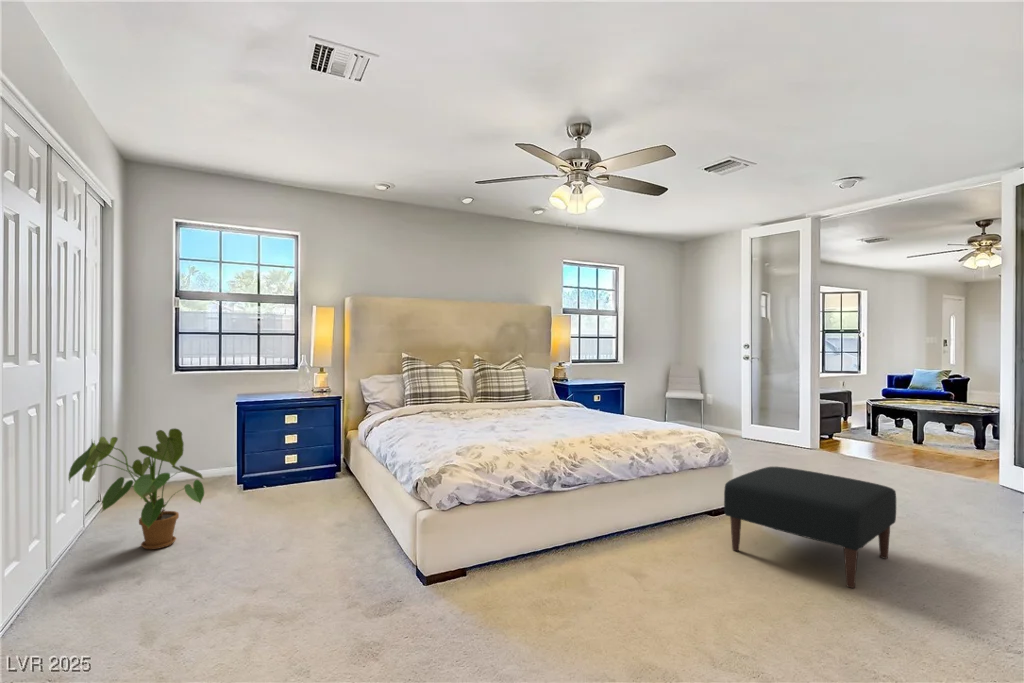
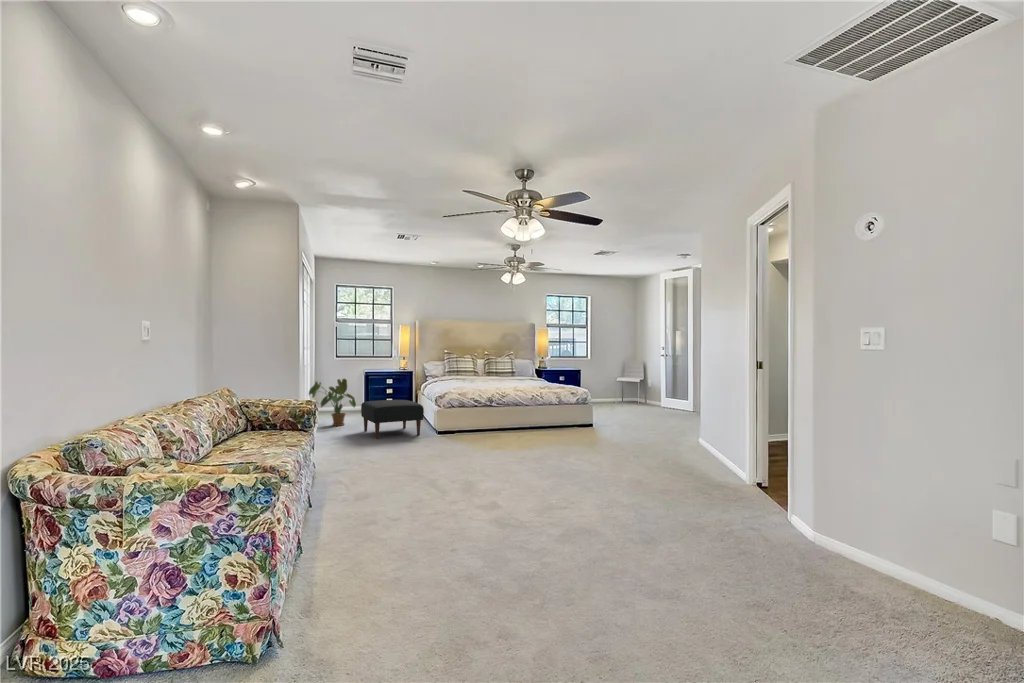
ottoman: present [724,467,896,588] -> present [361,400,424,439]

